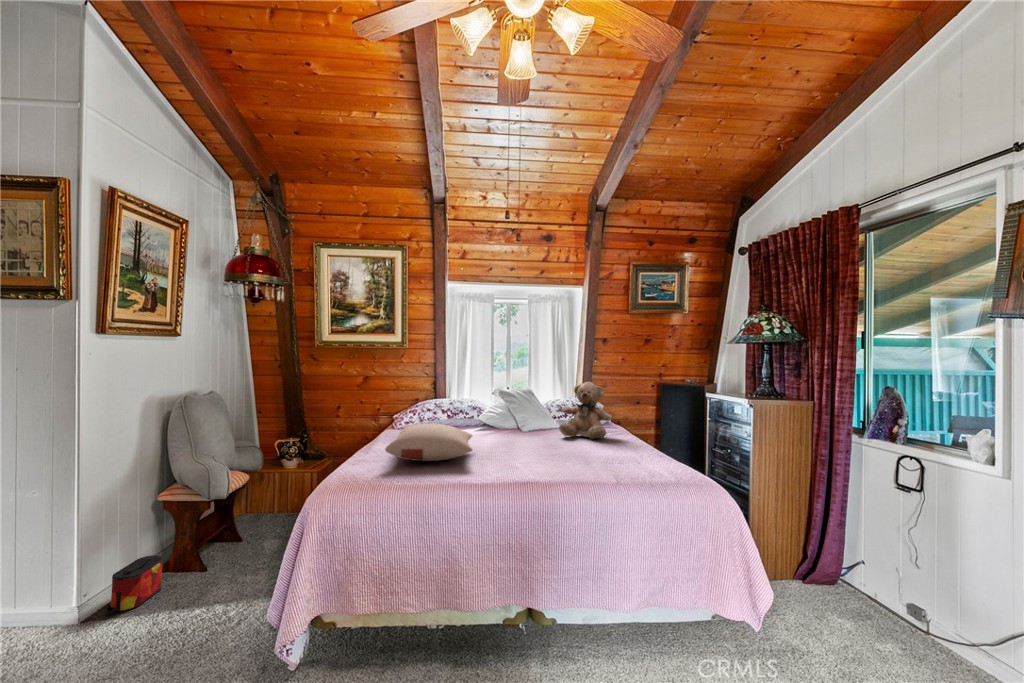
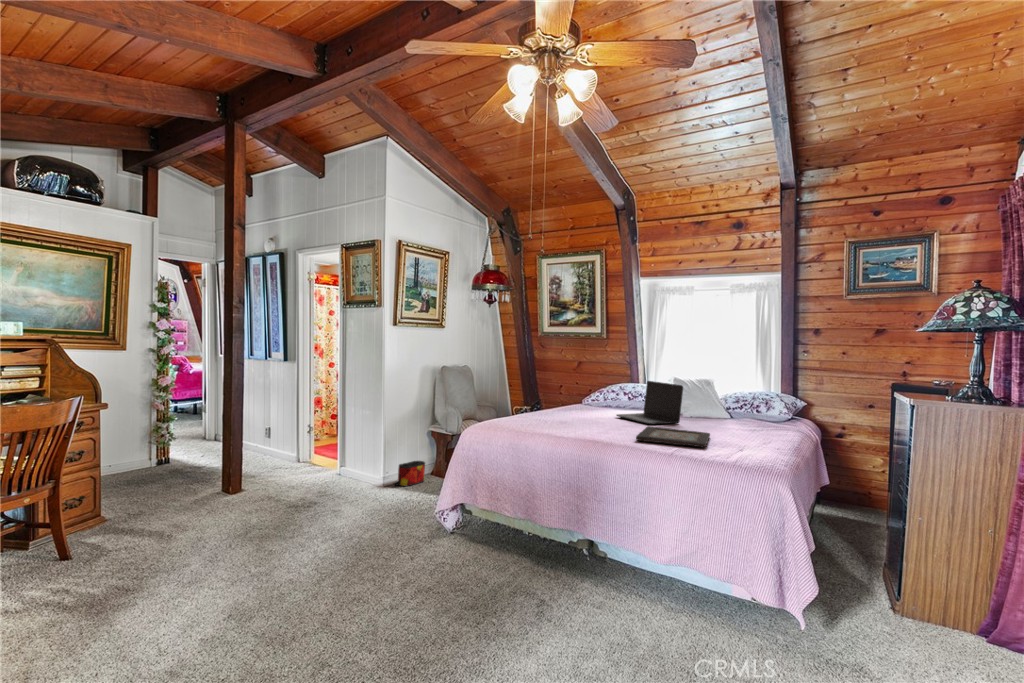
teddy bear: present [559,382,613,439] -> none [707,374,768,433]
laptop: none [463,394,532,444] -> present [617,381,683,425]
pillow: present [385,424,472,461] -> none [518,395,604,423]
decorative tray: none [532,445,624,468] -> present [636,426,710,447]

